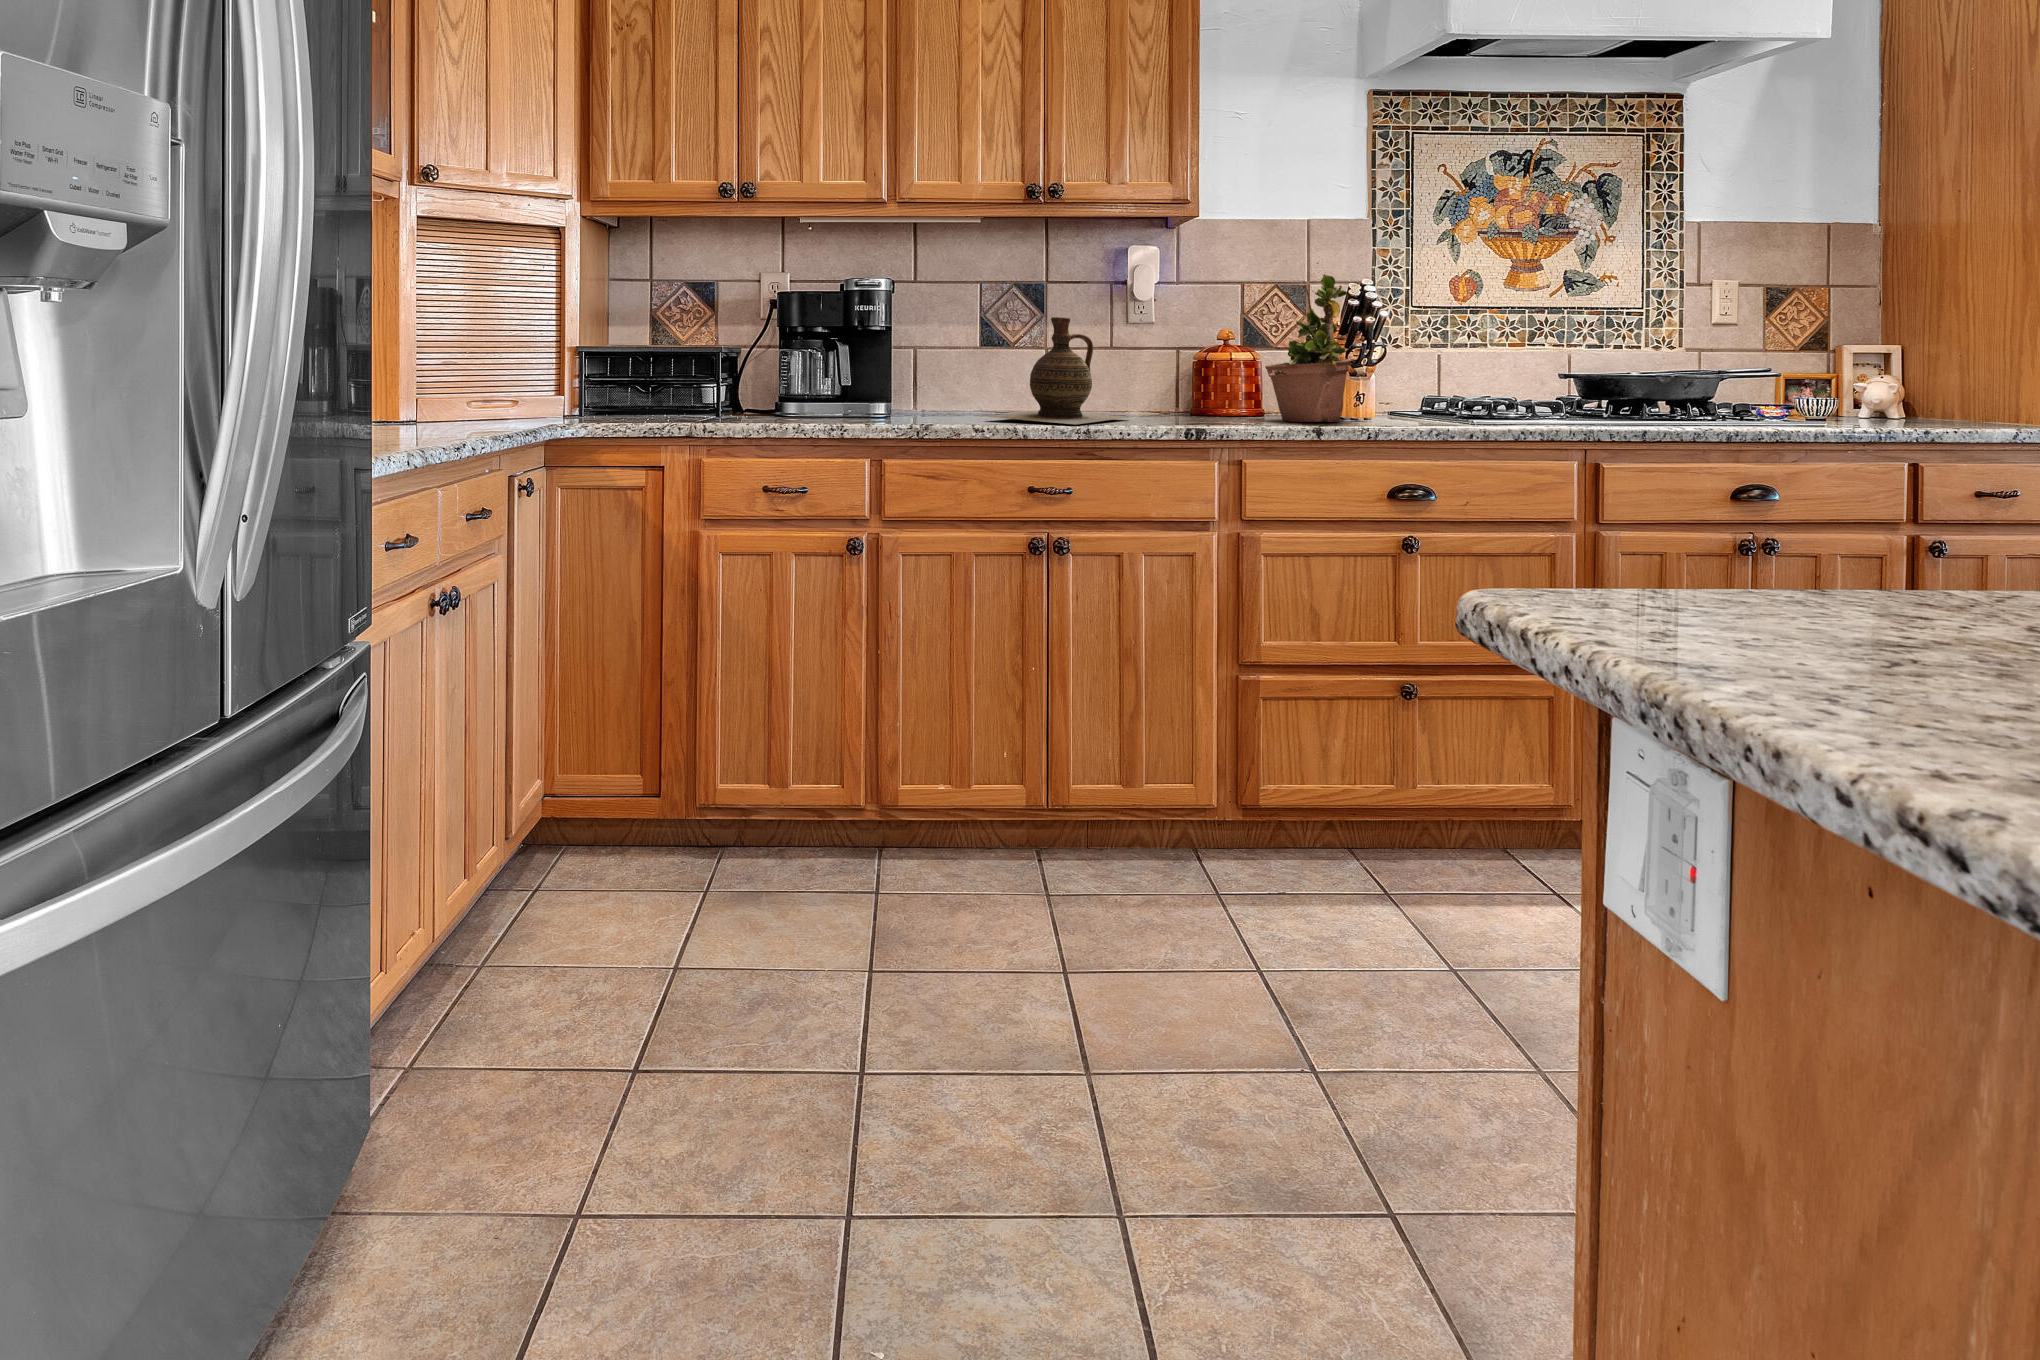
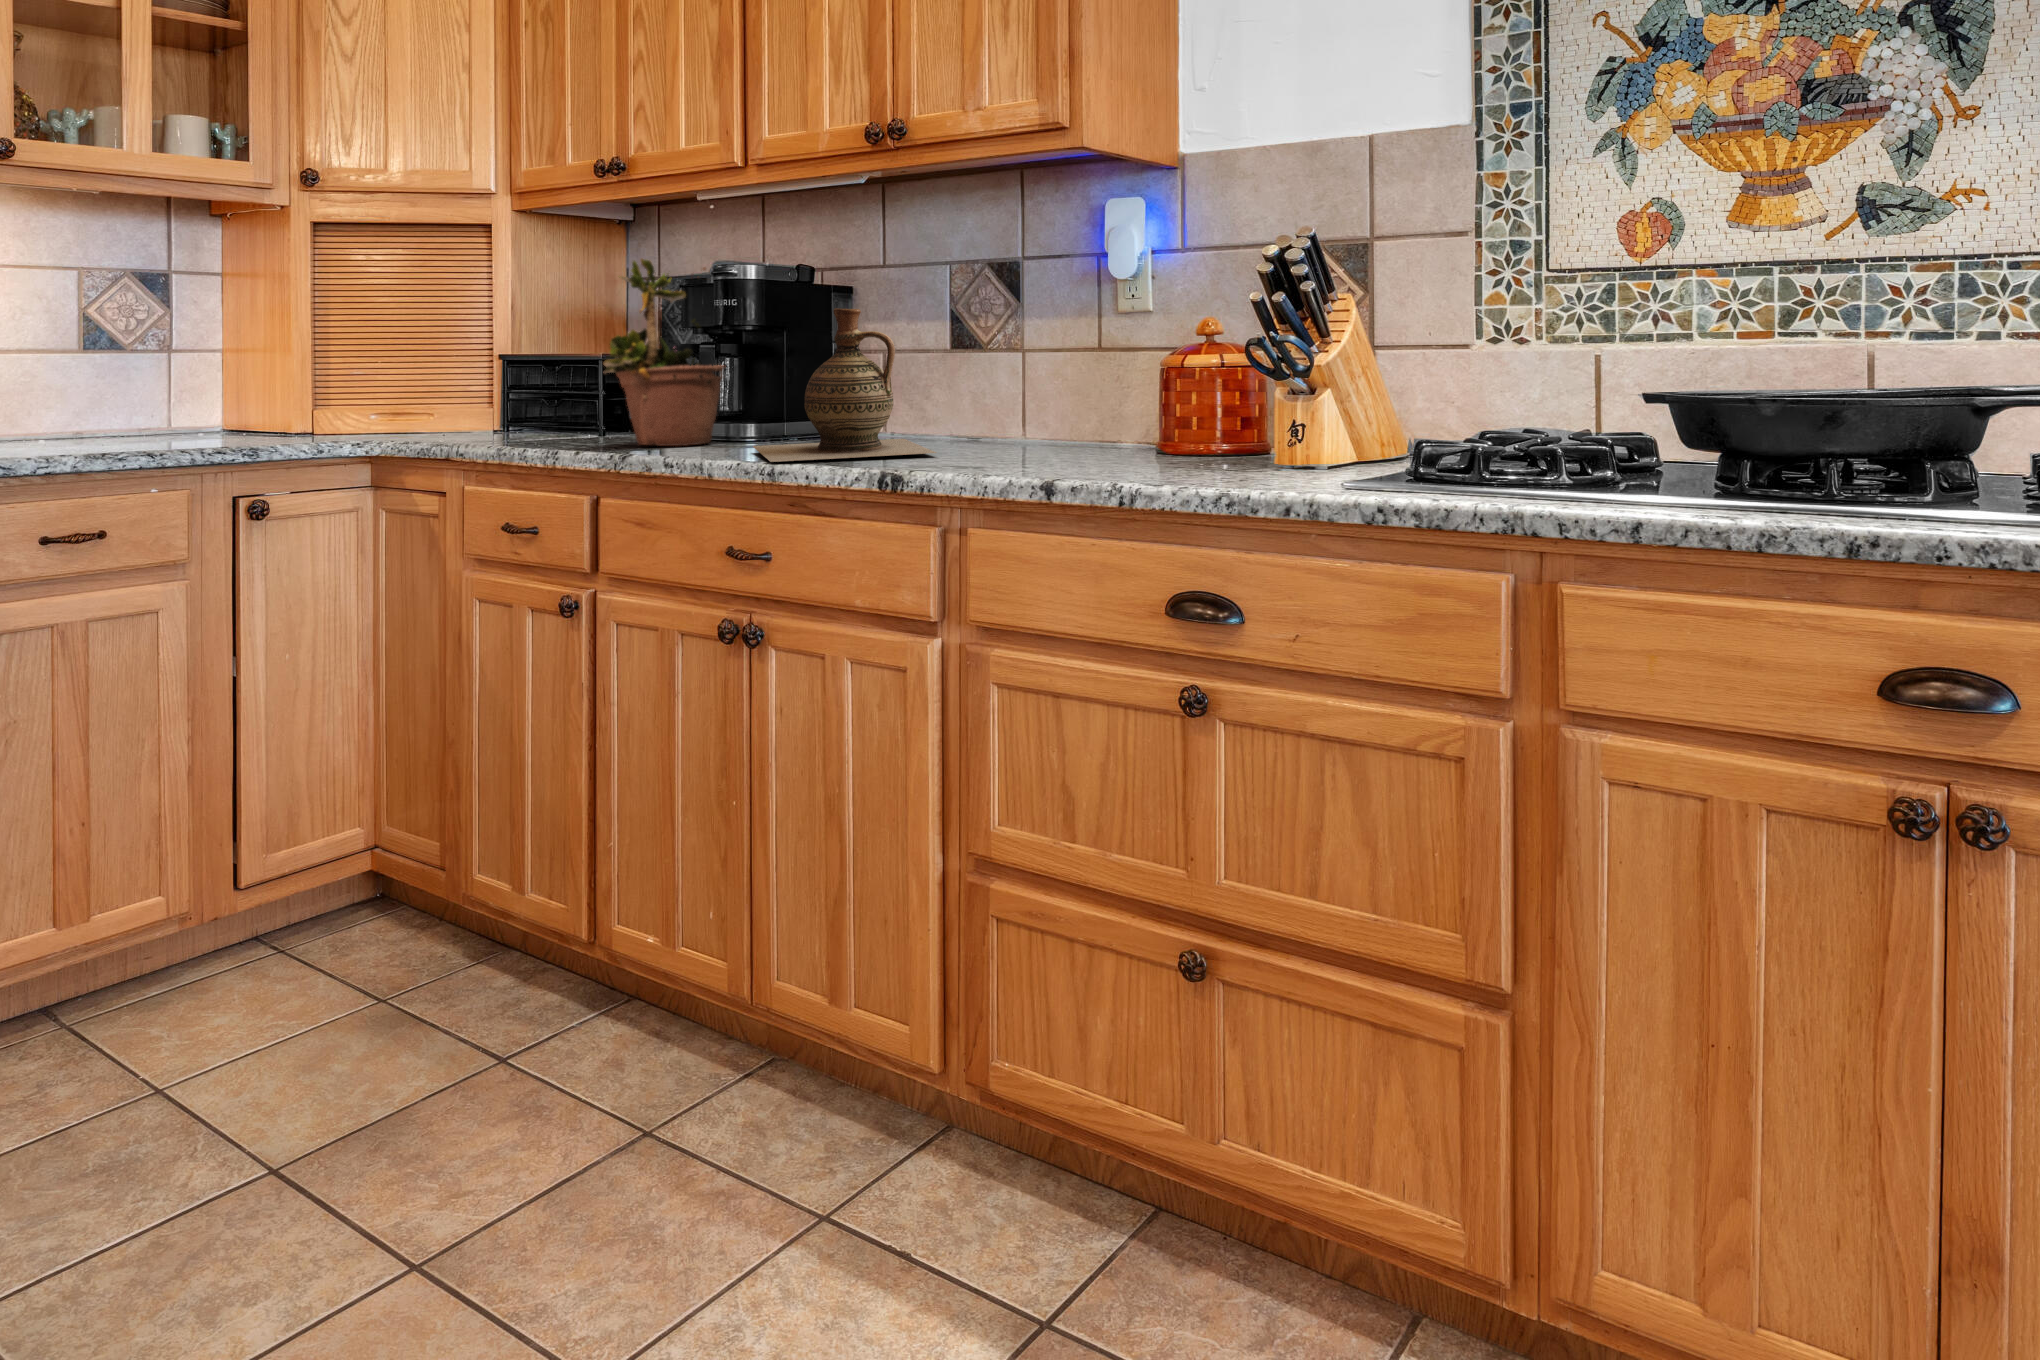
potted plant: present [1265,263,1350,422] -> present [603,259,724,446]

